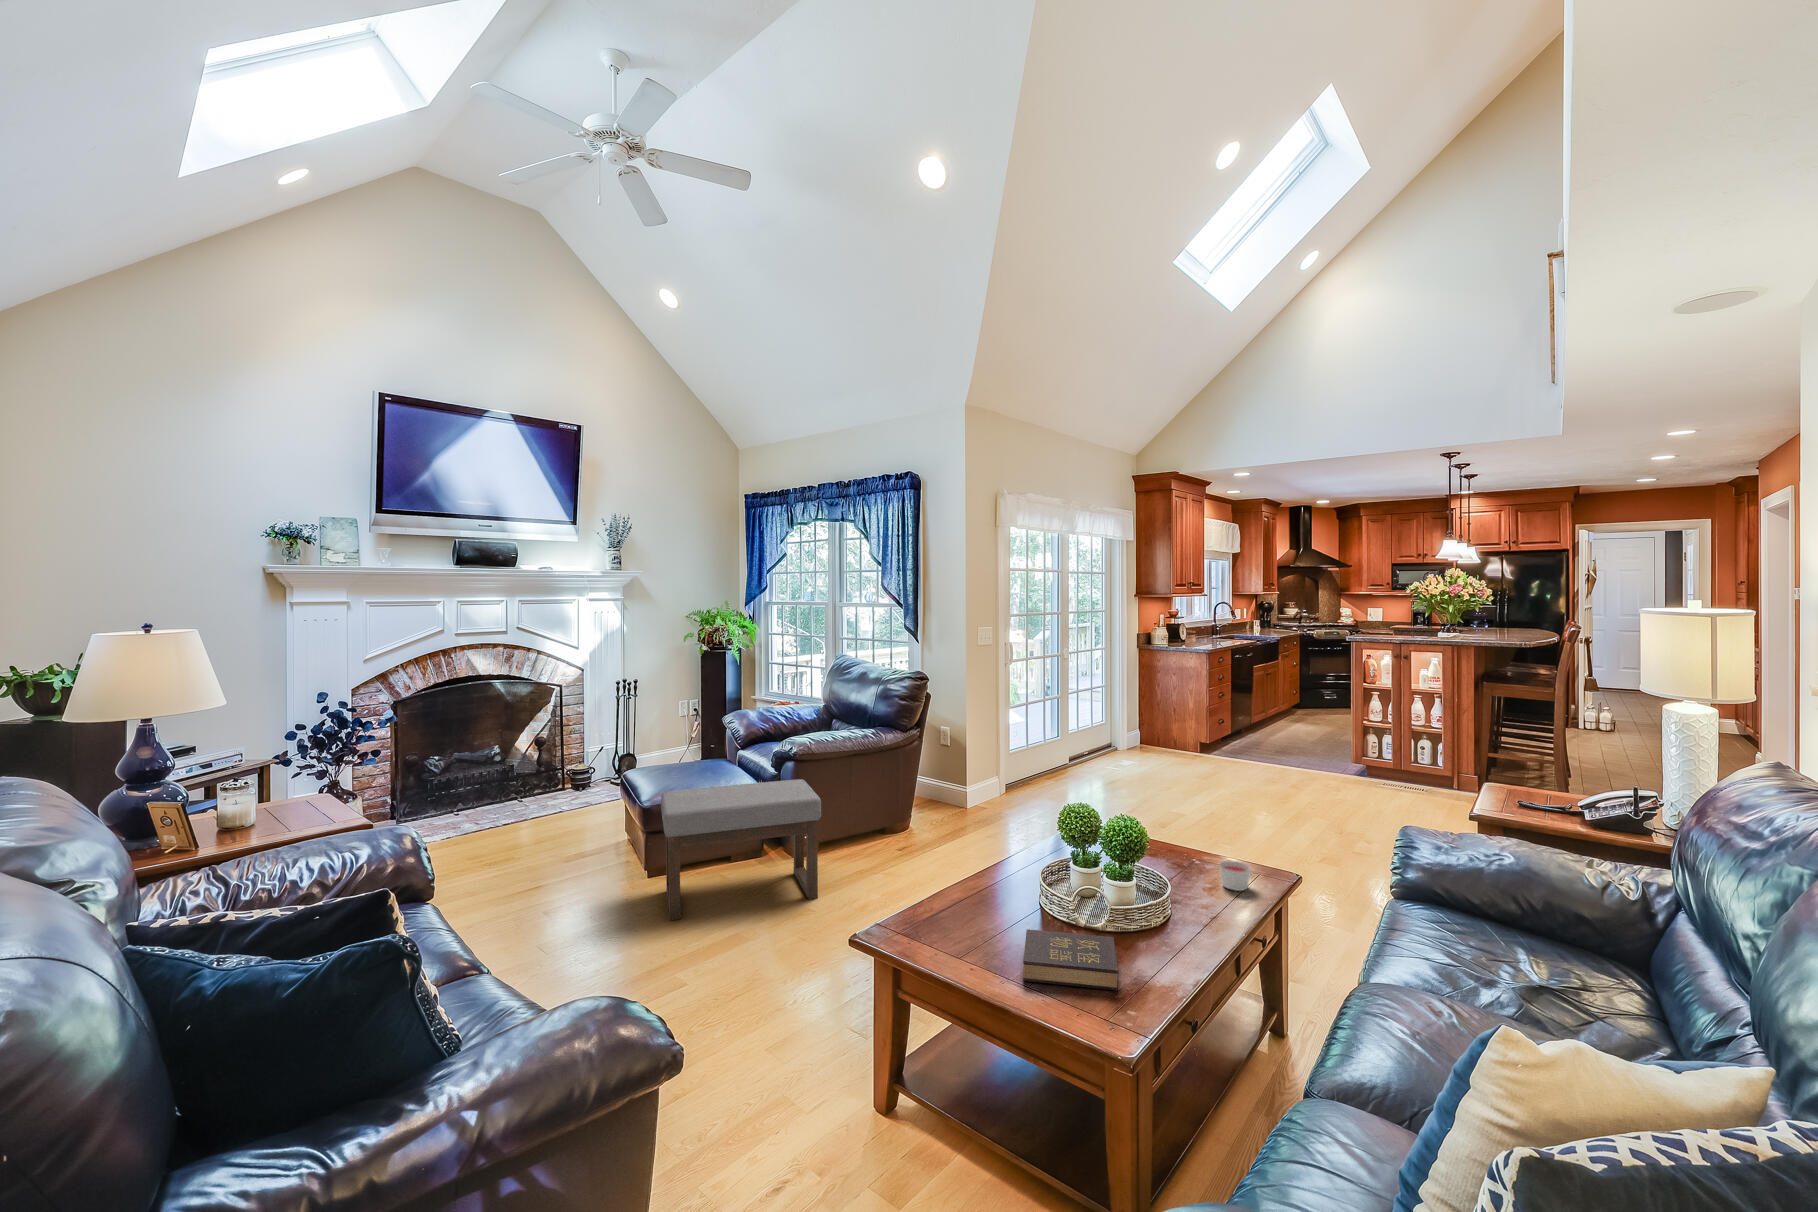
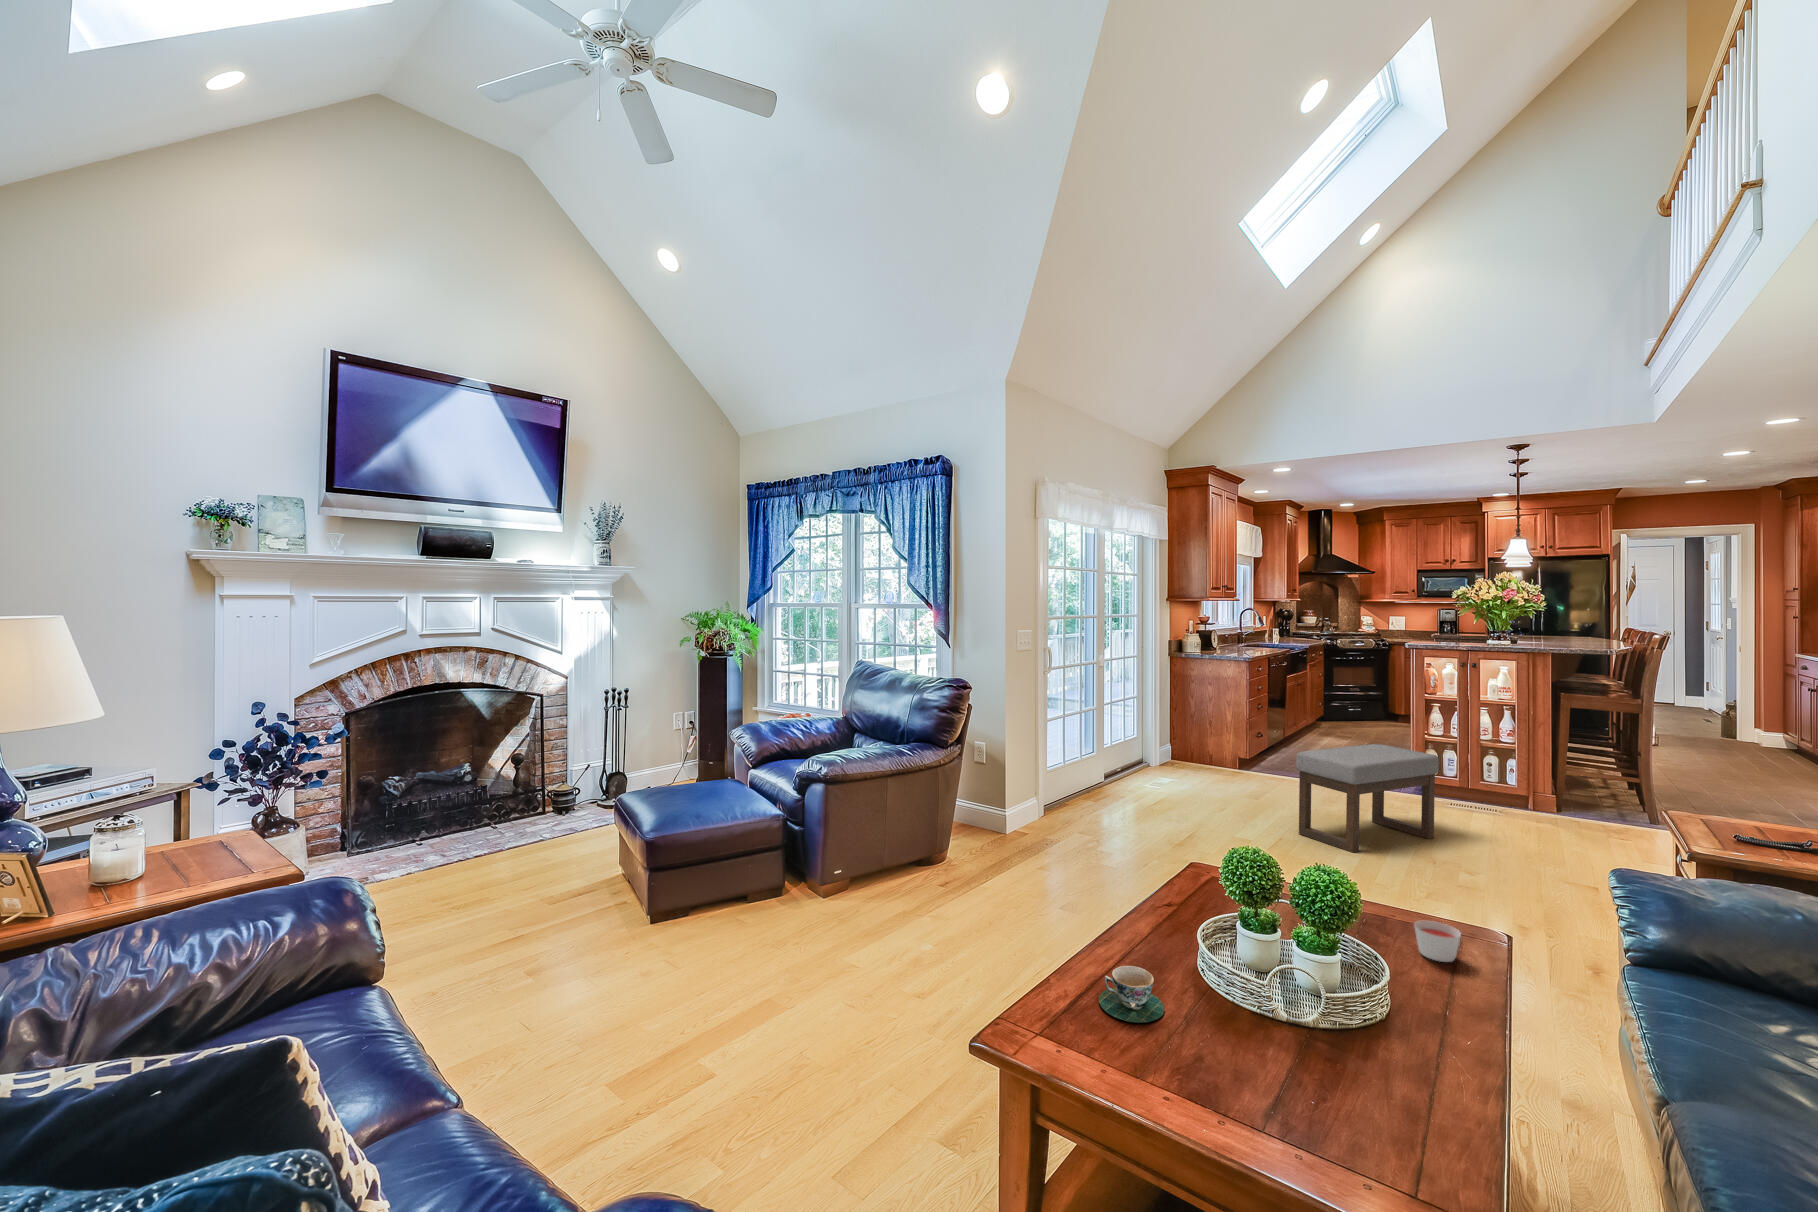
ottoman: present [661,779,821,920] -> present [1296,744,1439,853]
teacup: none [959,888,1006,927] -> present [1099,966,1164,1023]
hardback book: present [1023,929,1118,991] -> none [1212,1032,1378,1134]

